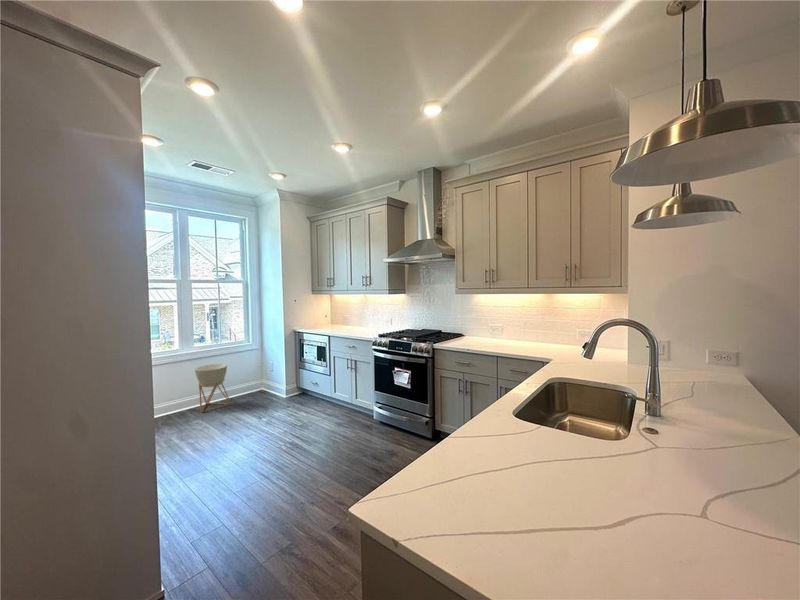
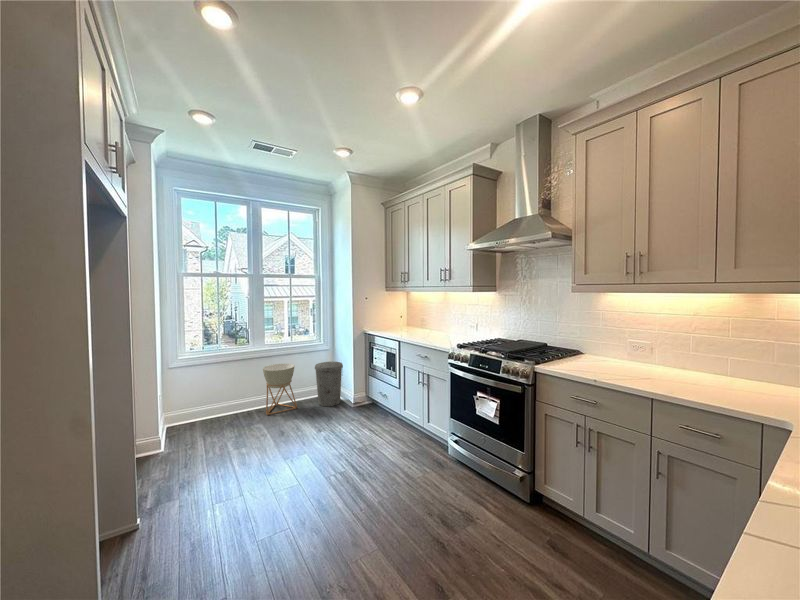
trash can: none [247,359,274,400] -> present [315,362,343,406]

